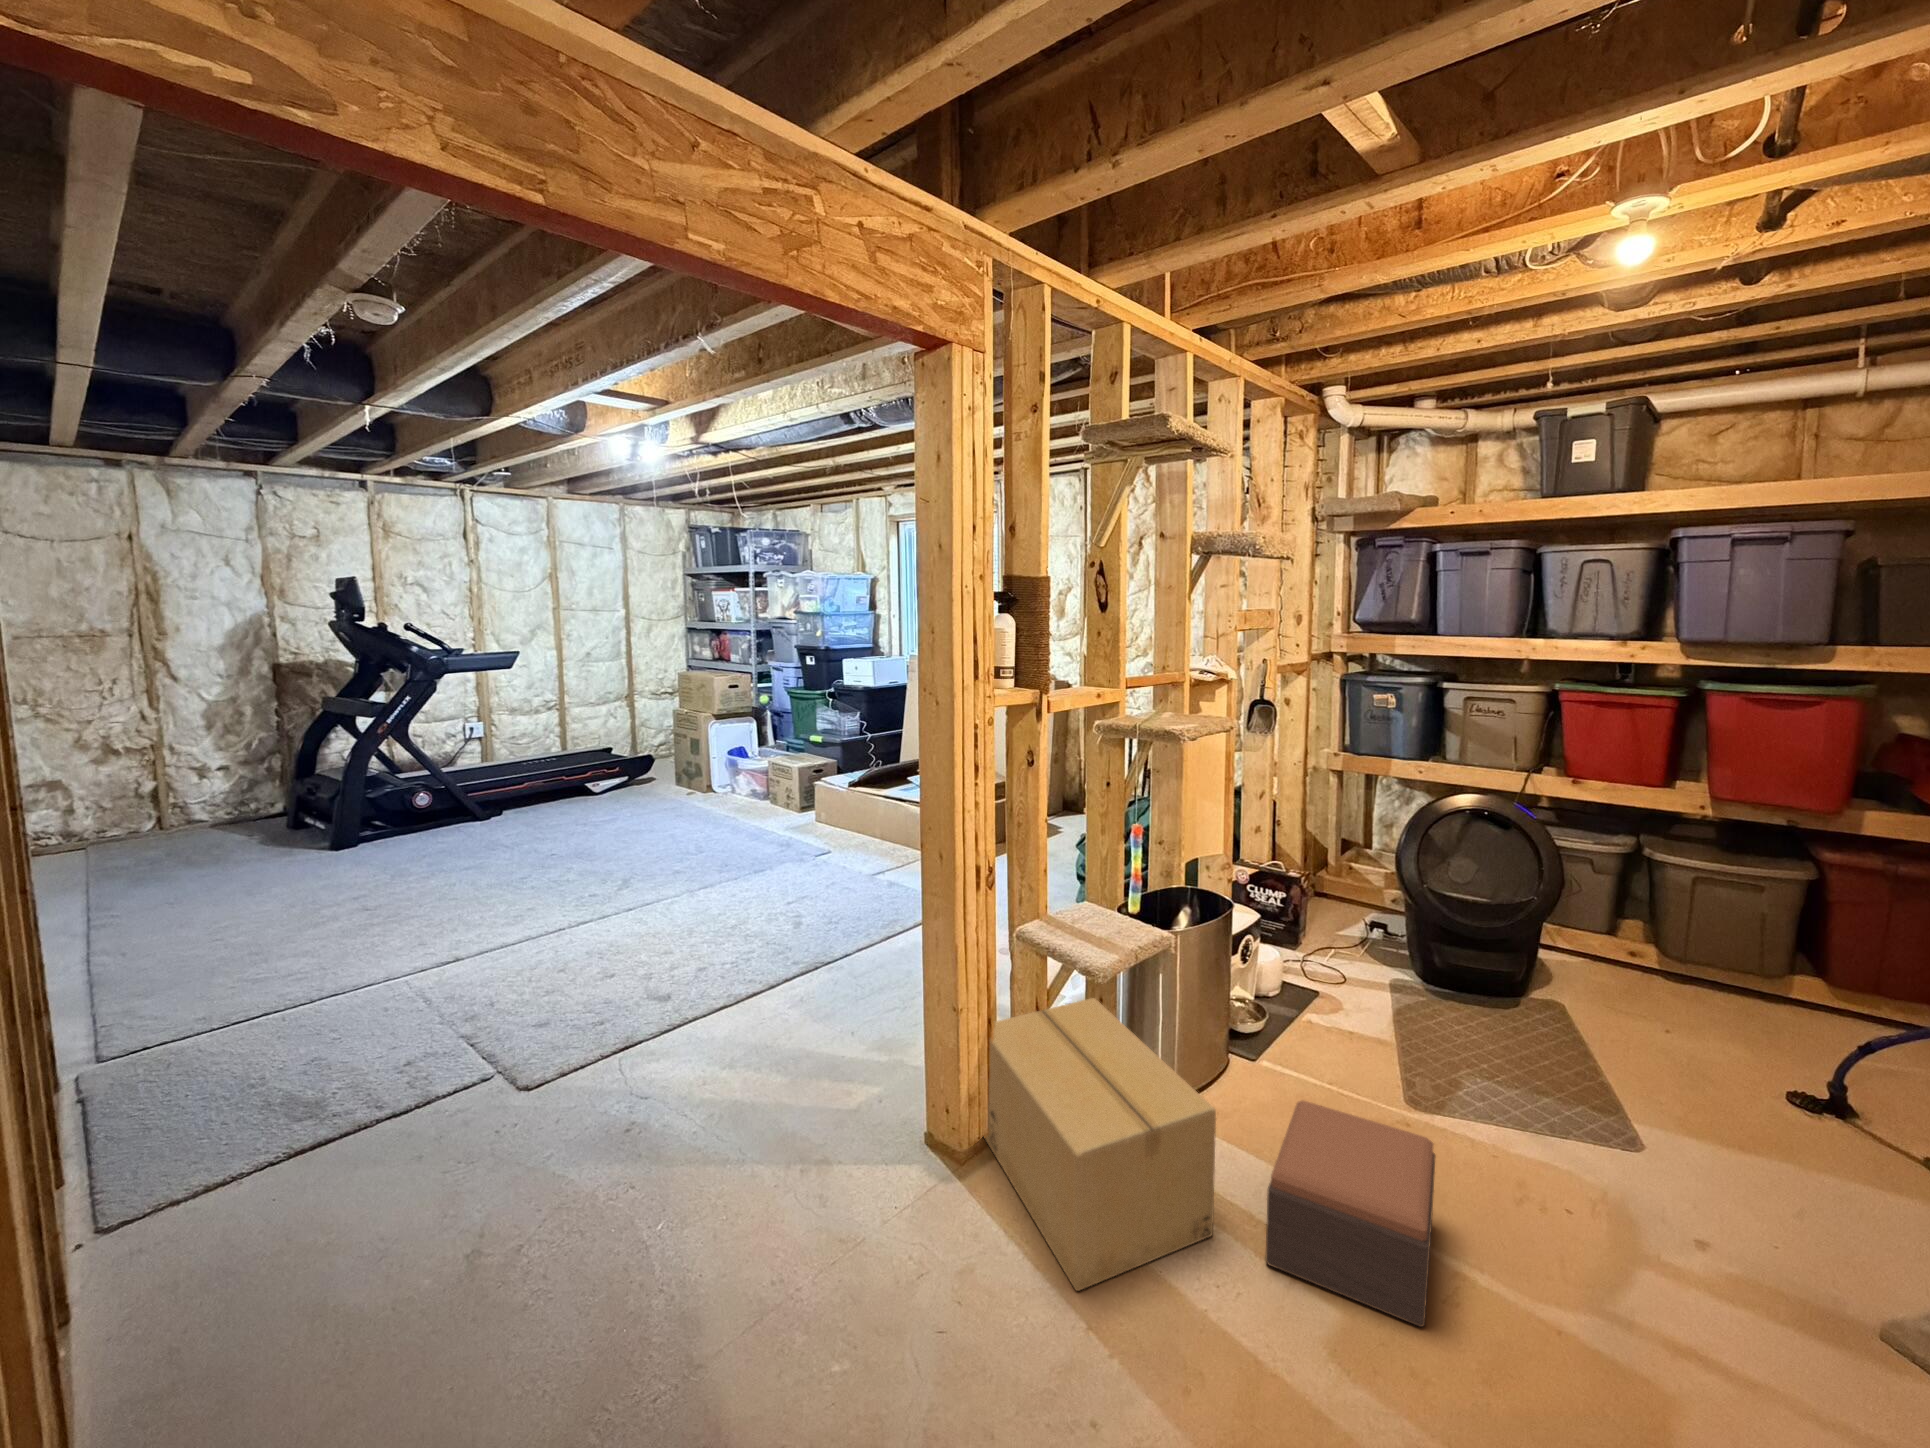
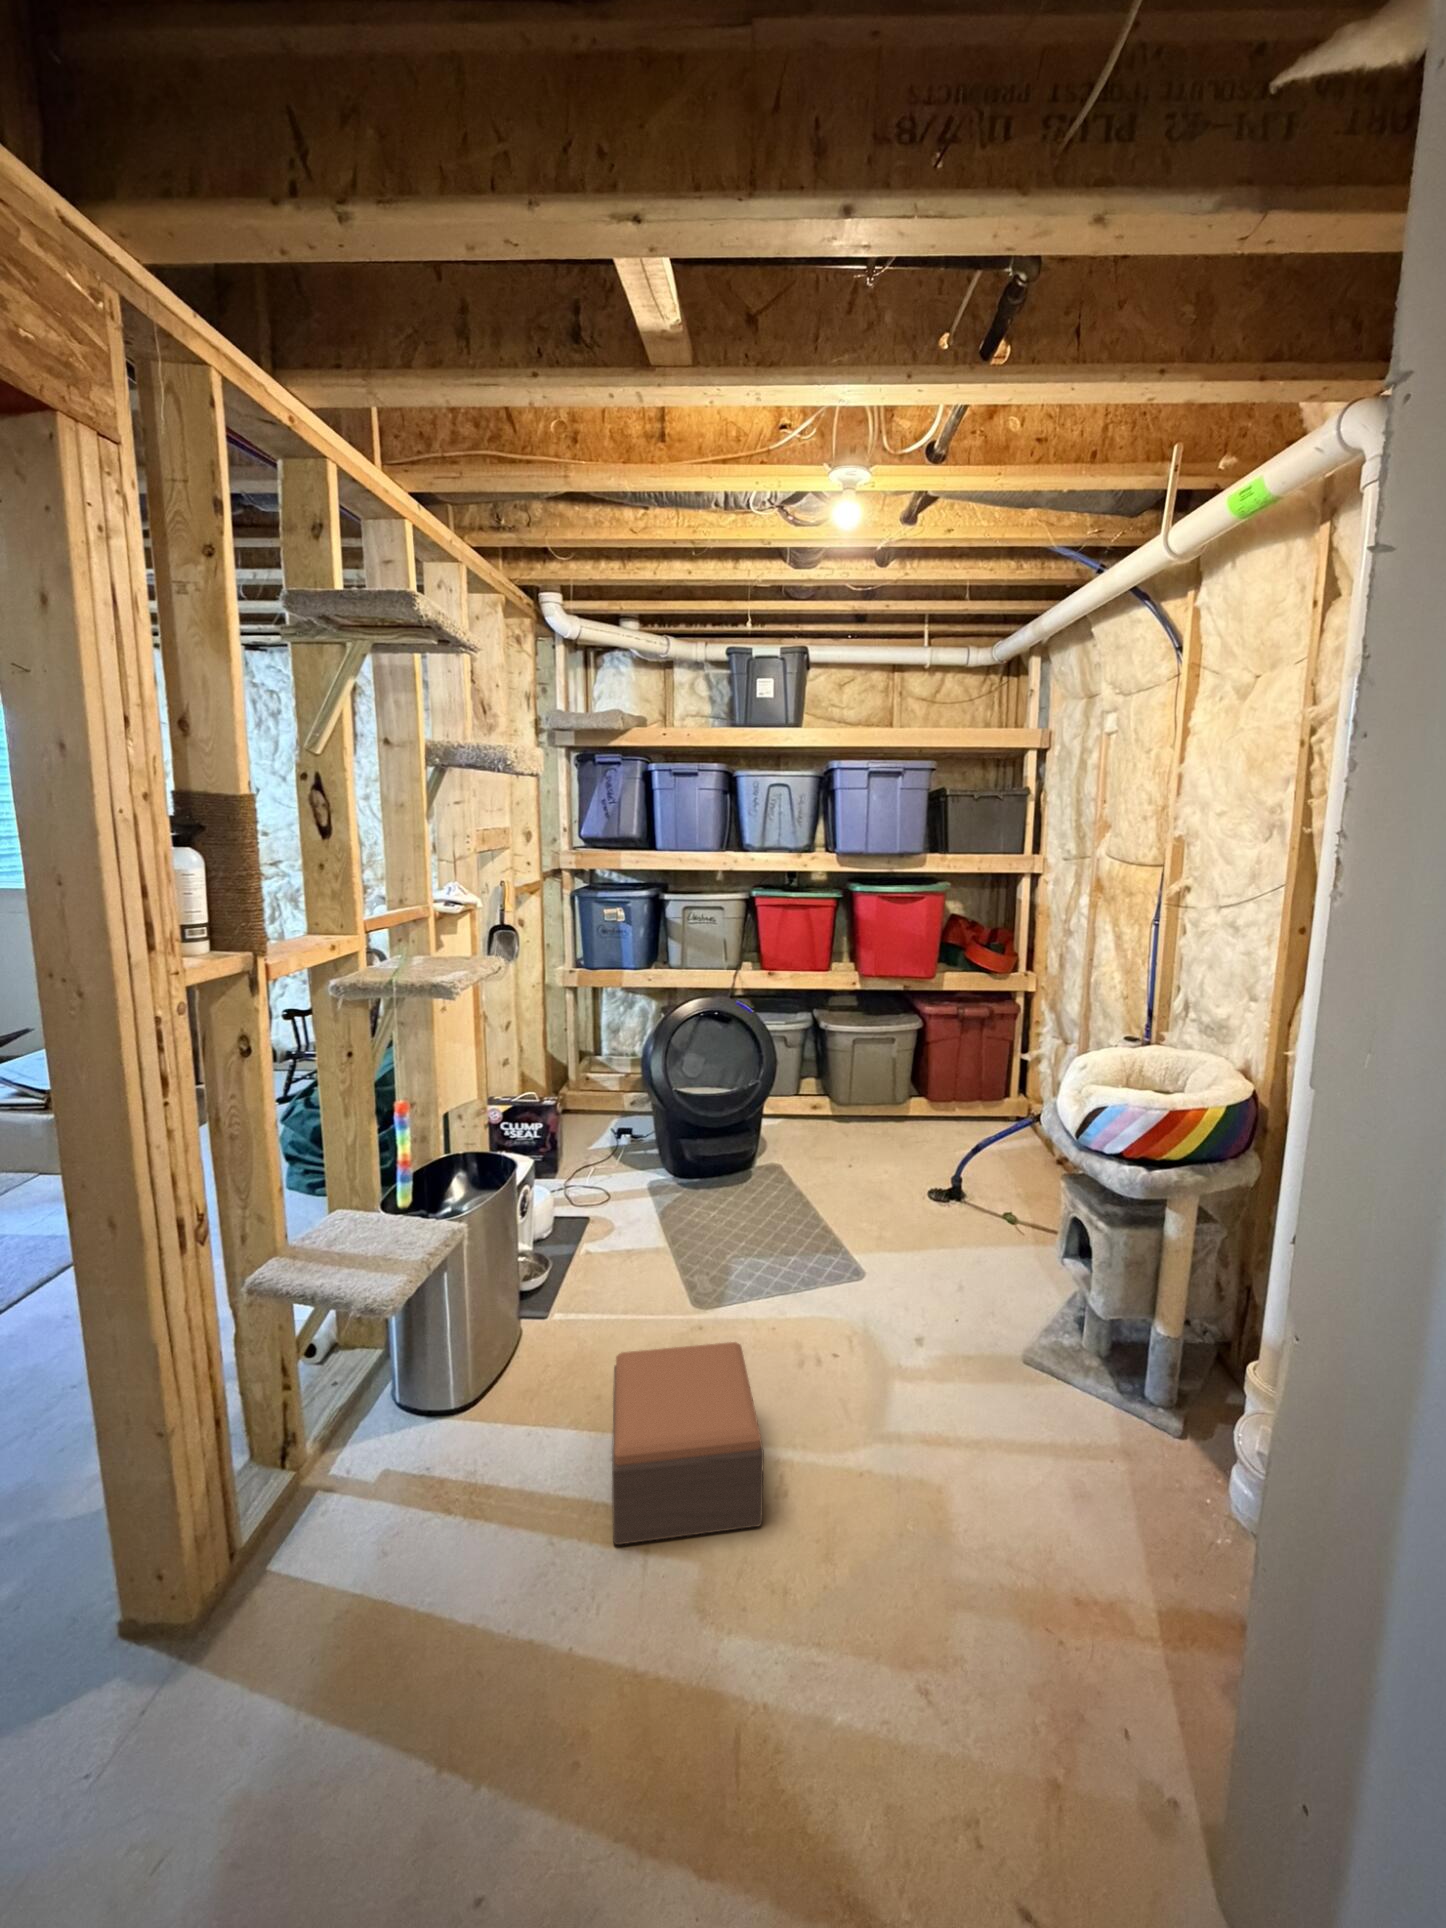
cardboard box: present [985,998,1216,1291] -> none [199,1327,553,1719]

